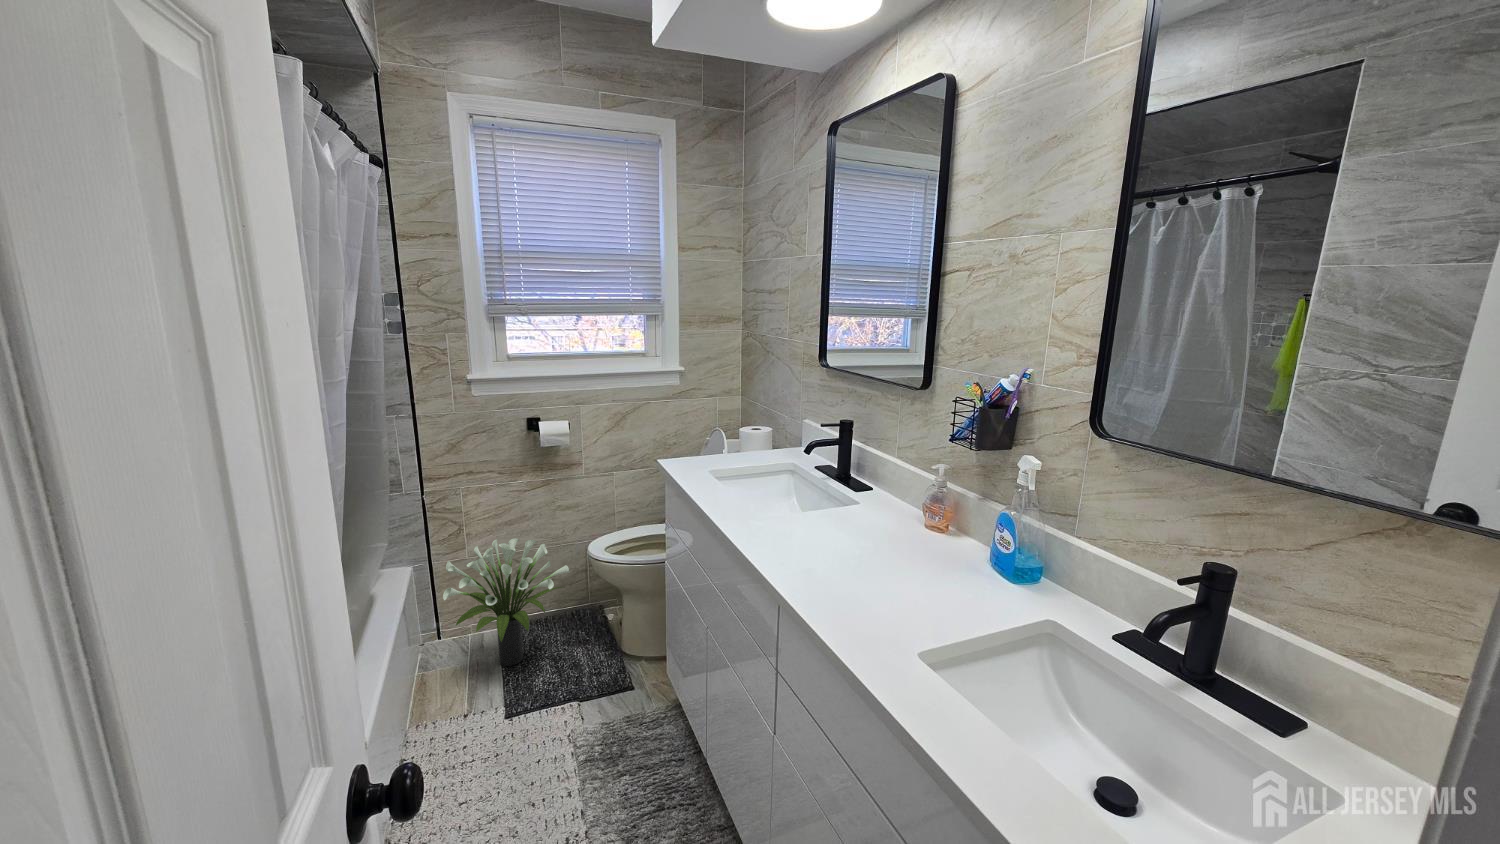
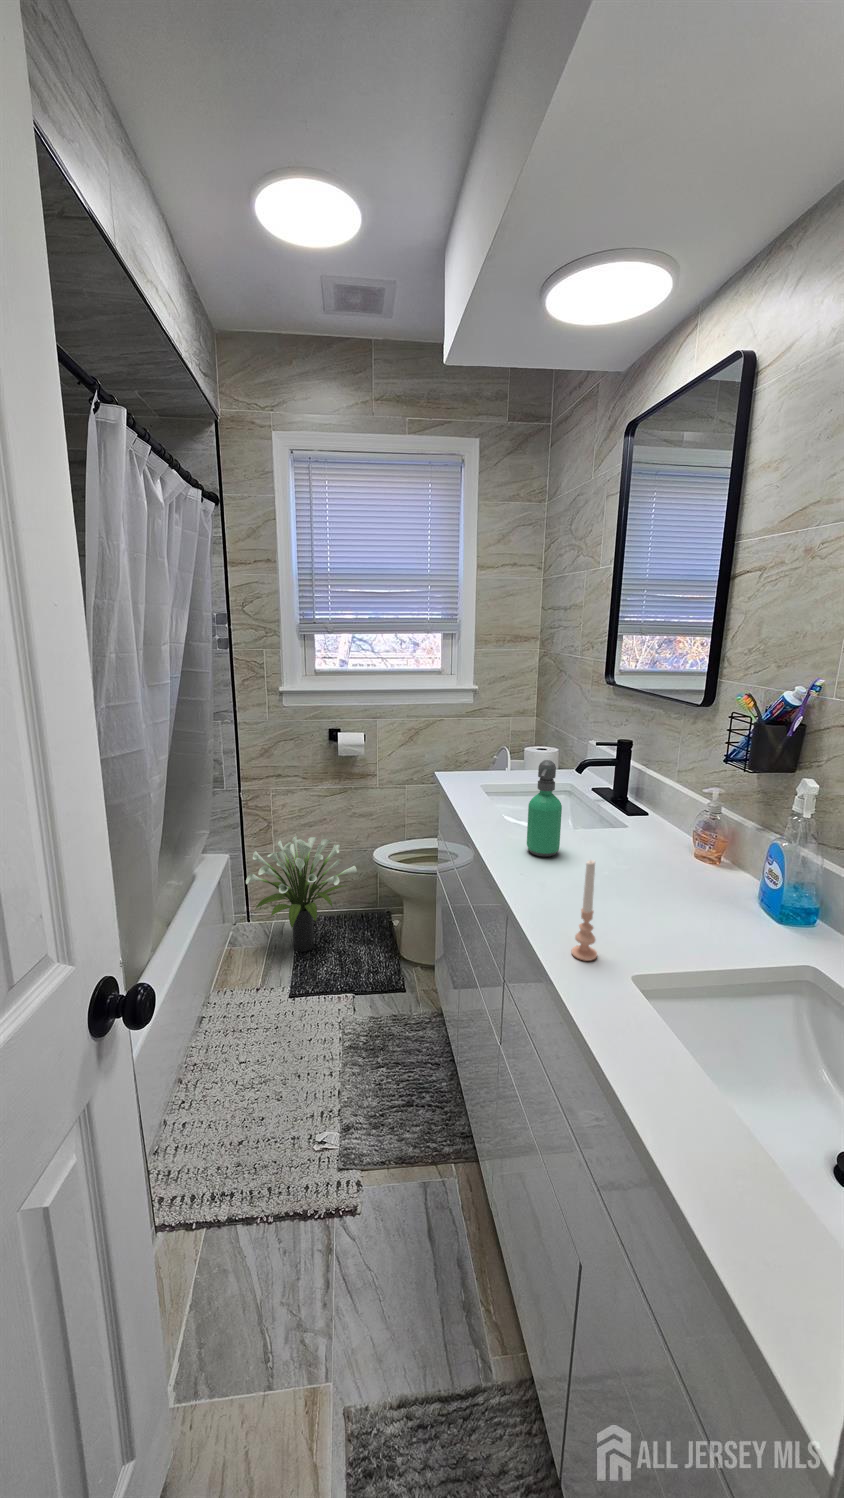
soap dispenser: none [779,449,812,543] -> present [527,760,562,857]
candle: none [856,548,880,642] -> present [572,860,597,961]

